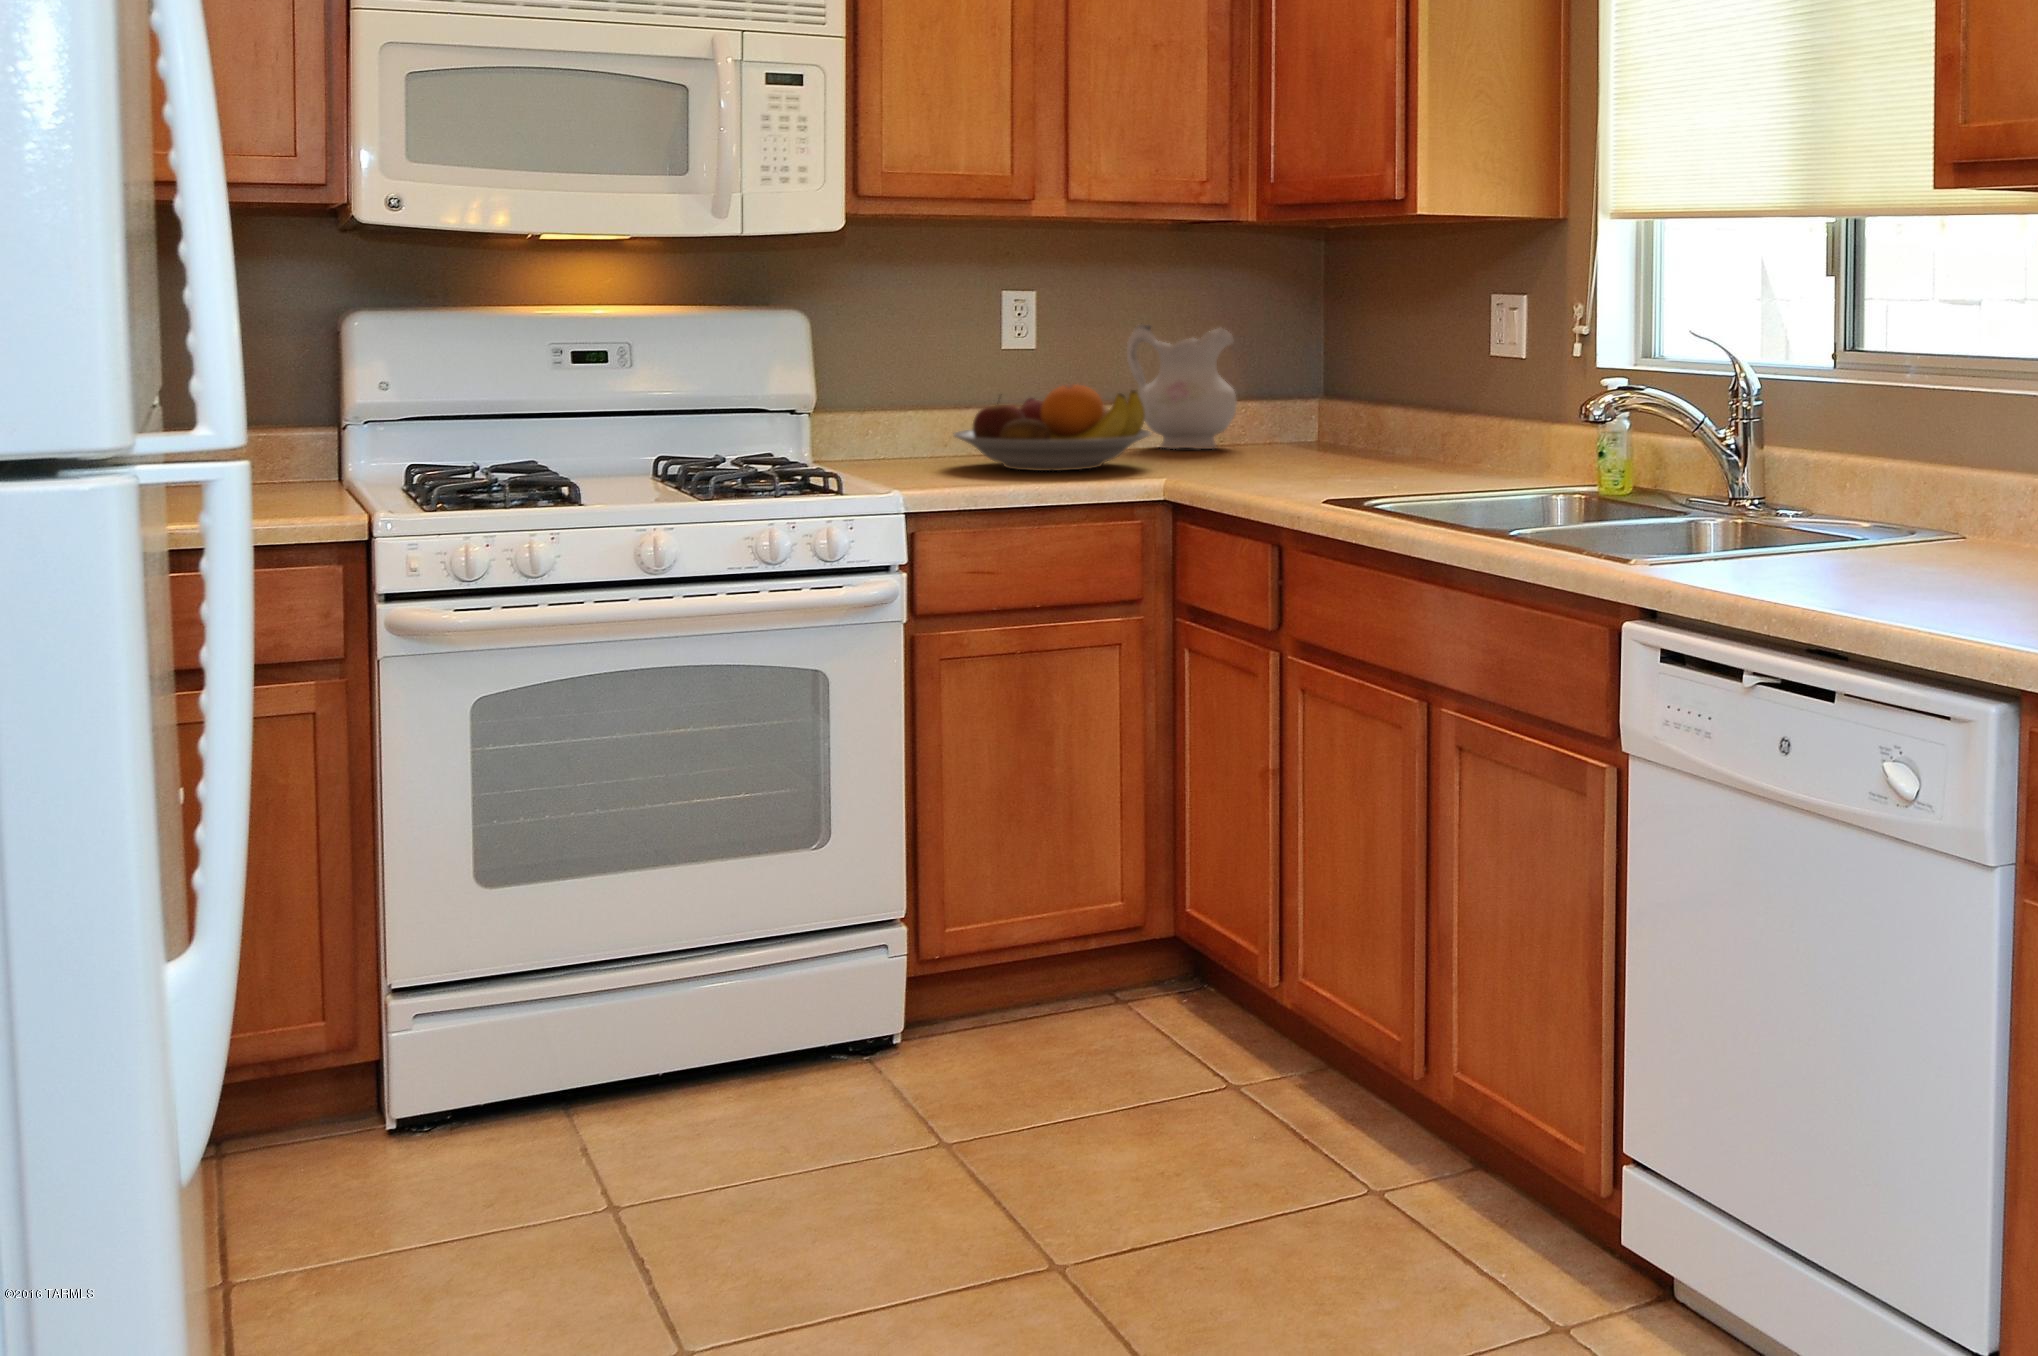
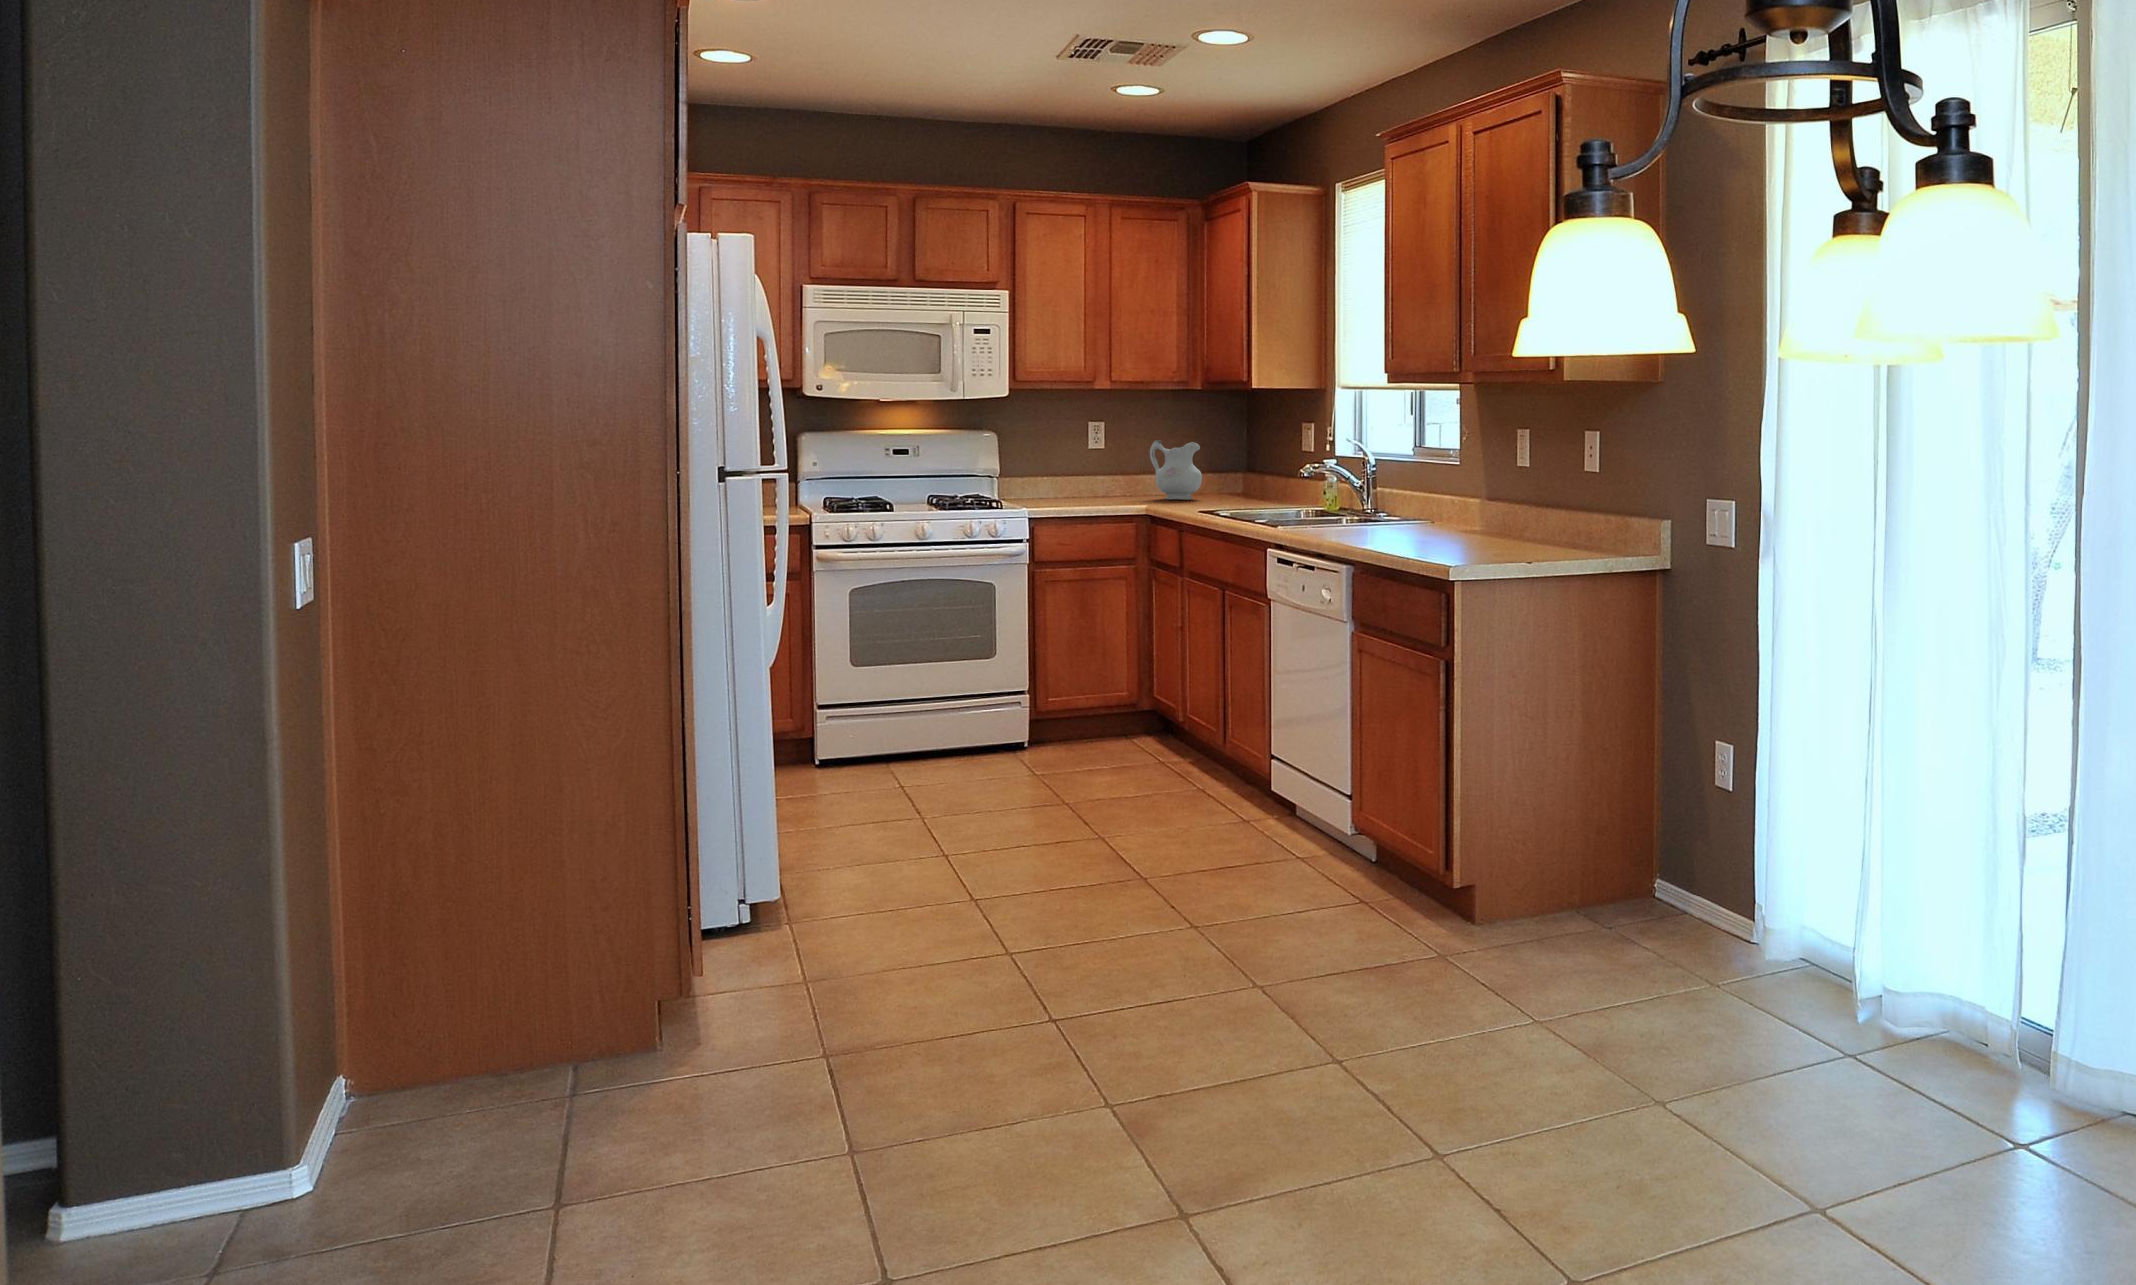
fruit bowl: present [954,384,1151,471] -> none [1059,467,1149,505]

